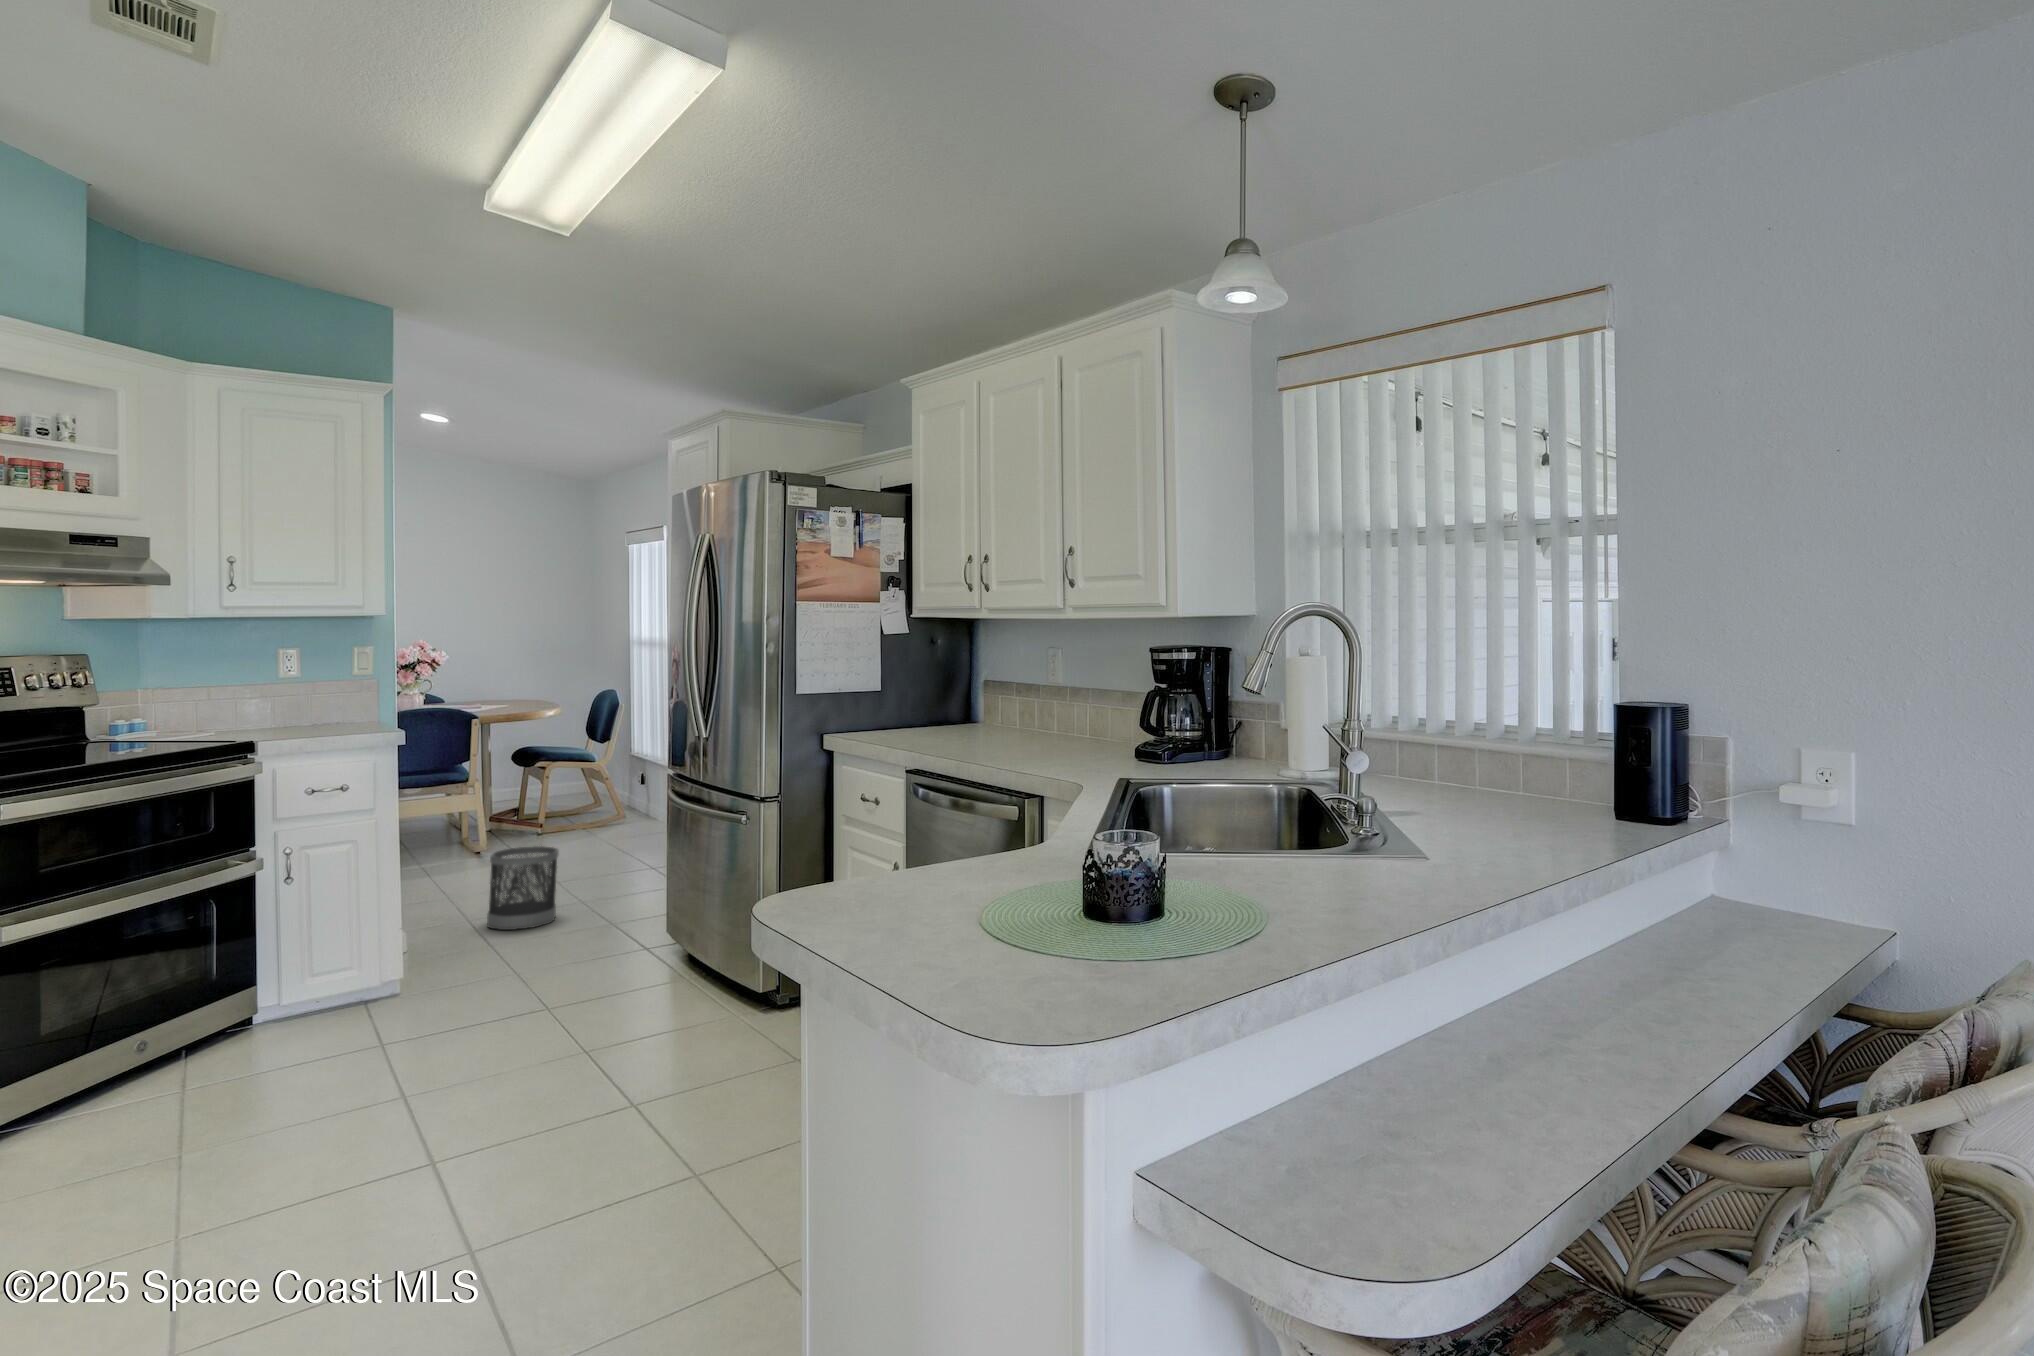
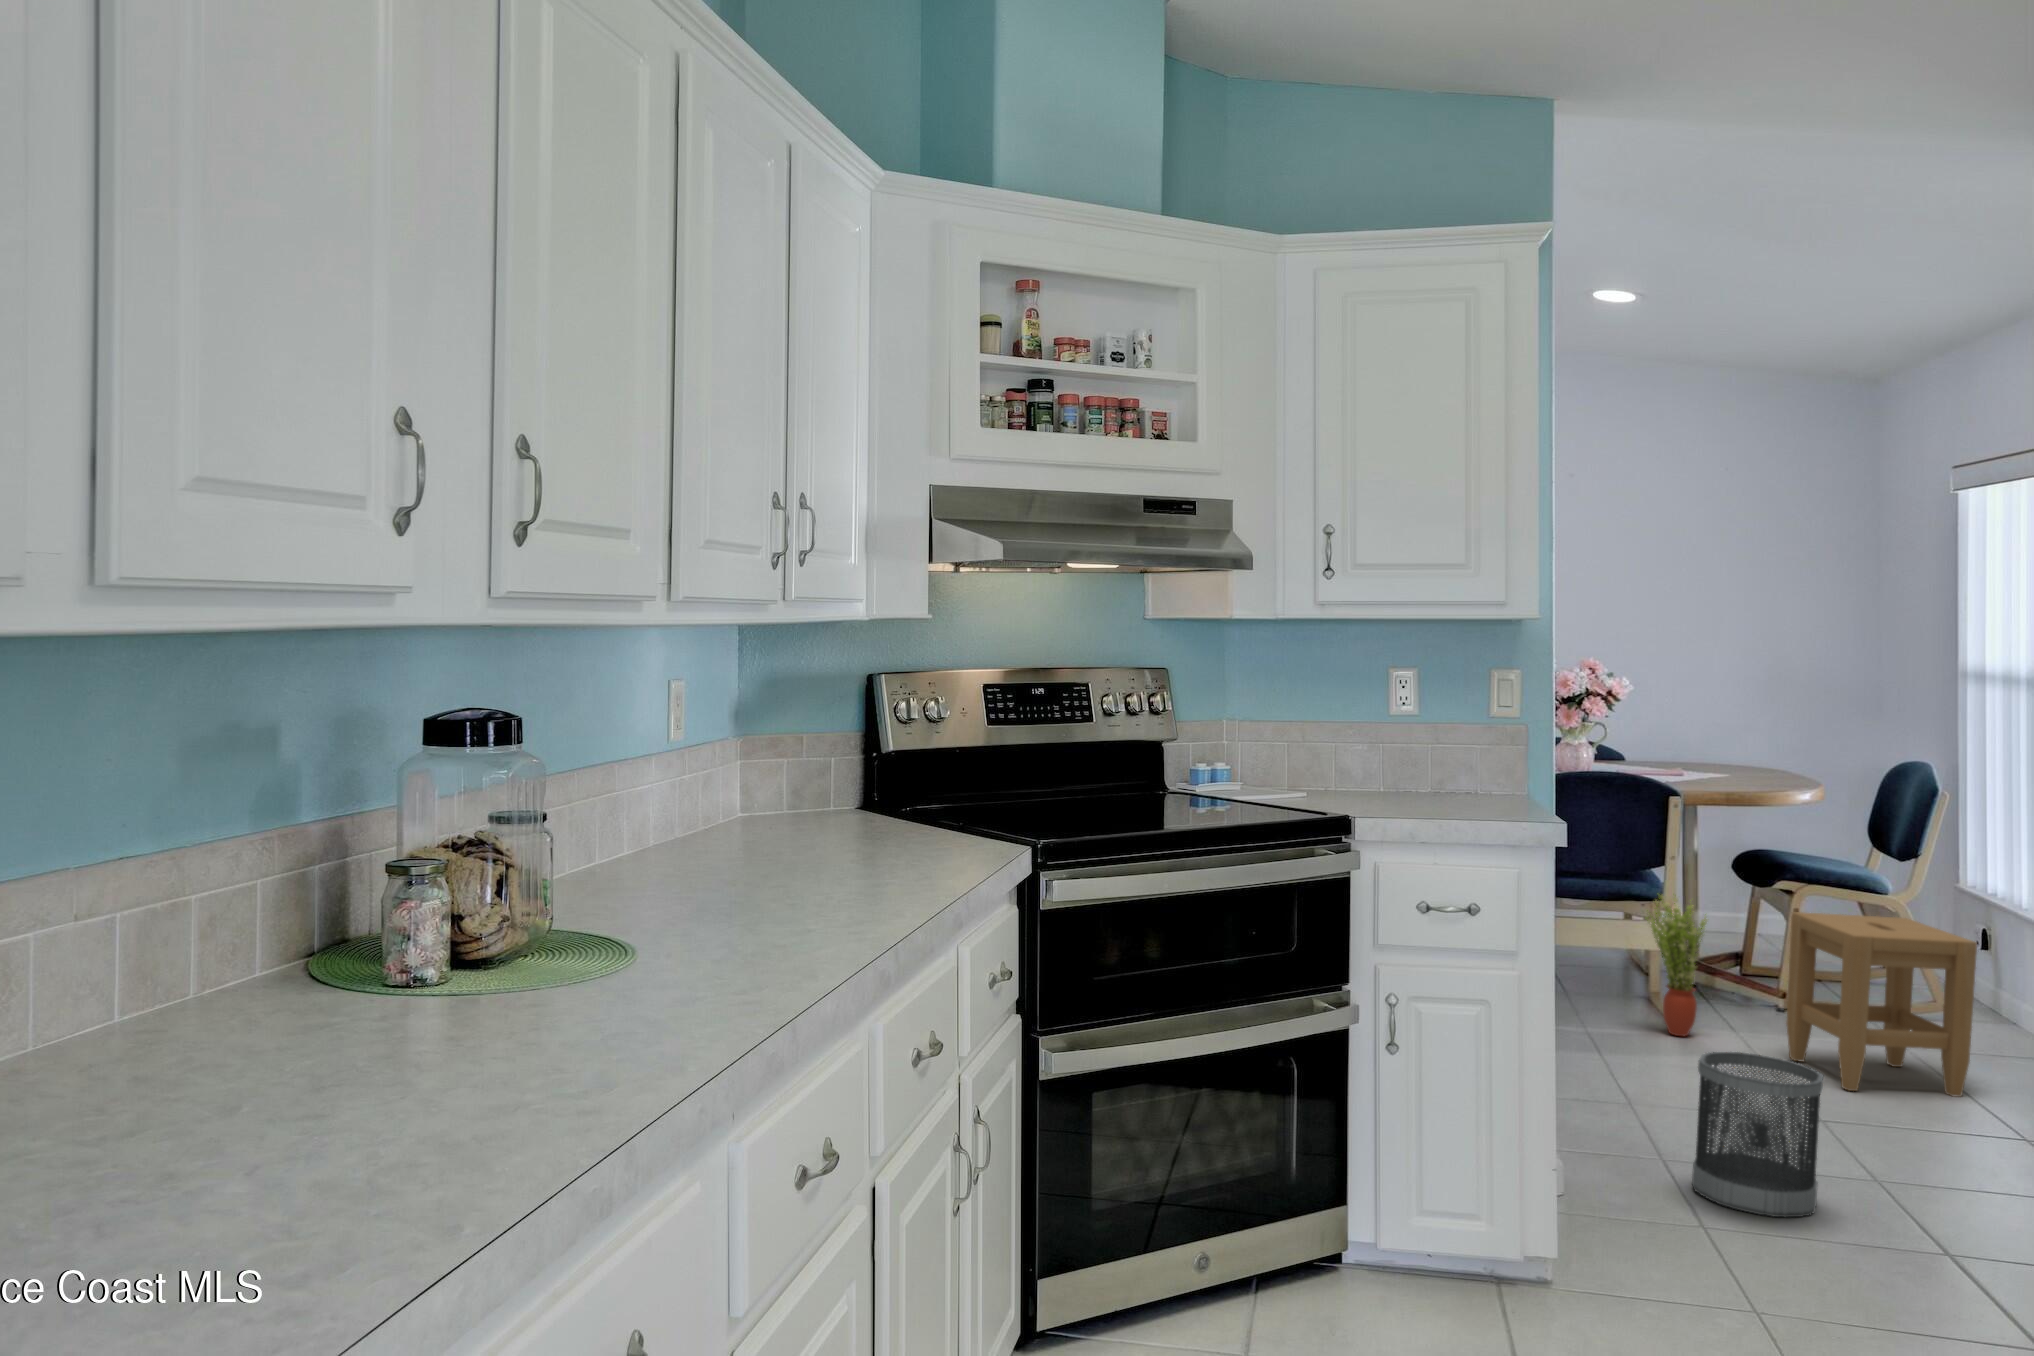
stool: none [542,769,638,863] -> present [1786,912,1977,1097]
potted plant: none [456,775,497,857] -> present [1647,895,1707,1036]

